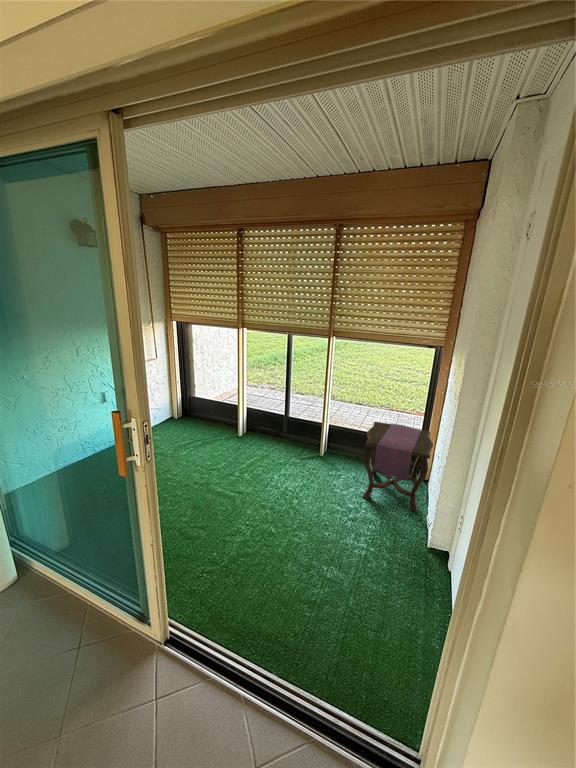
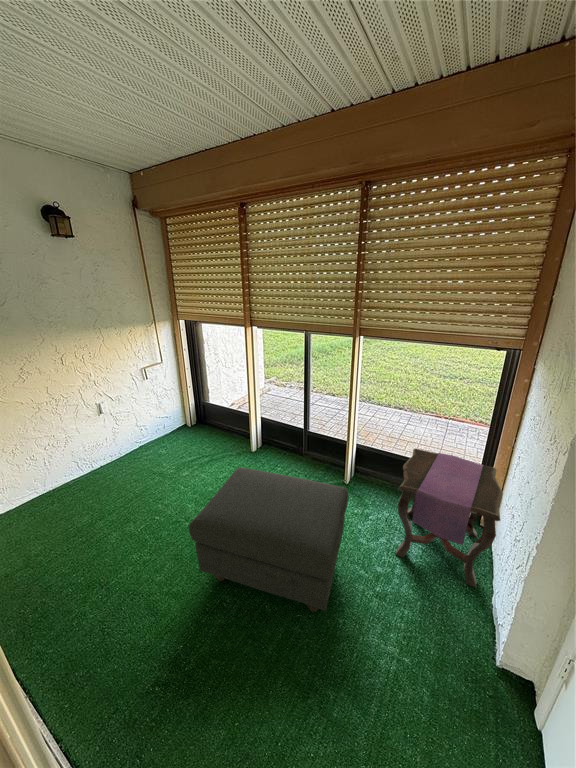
ottoman: none [216,436,329,531] -> present [189,467,348,612]

